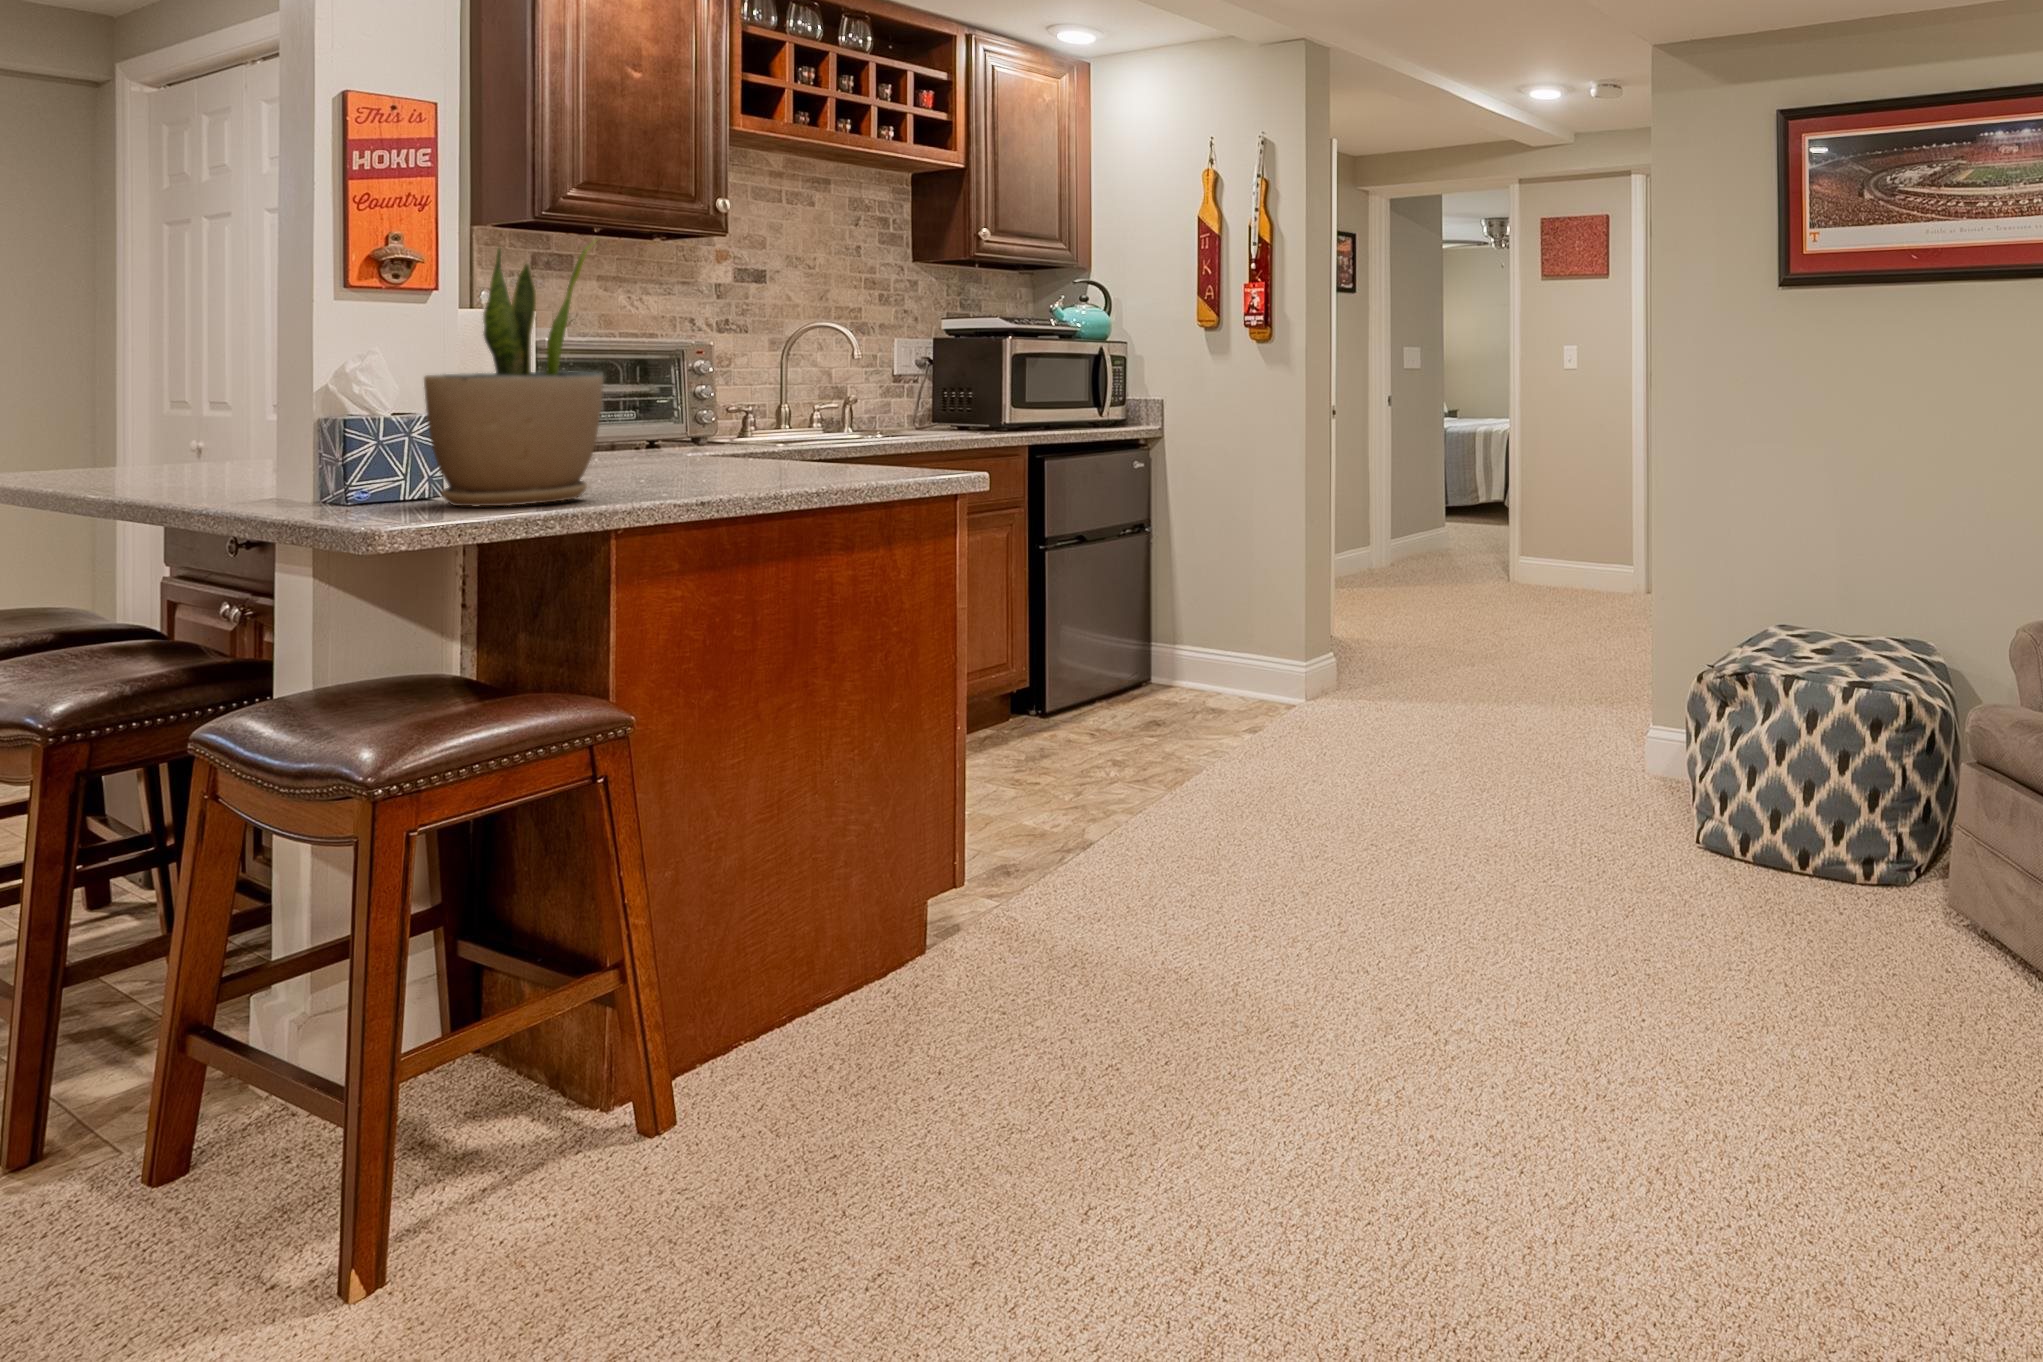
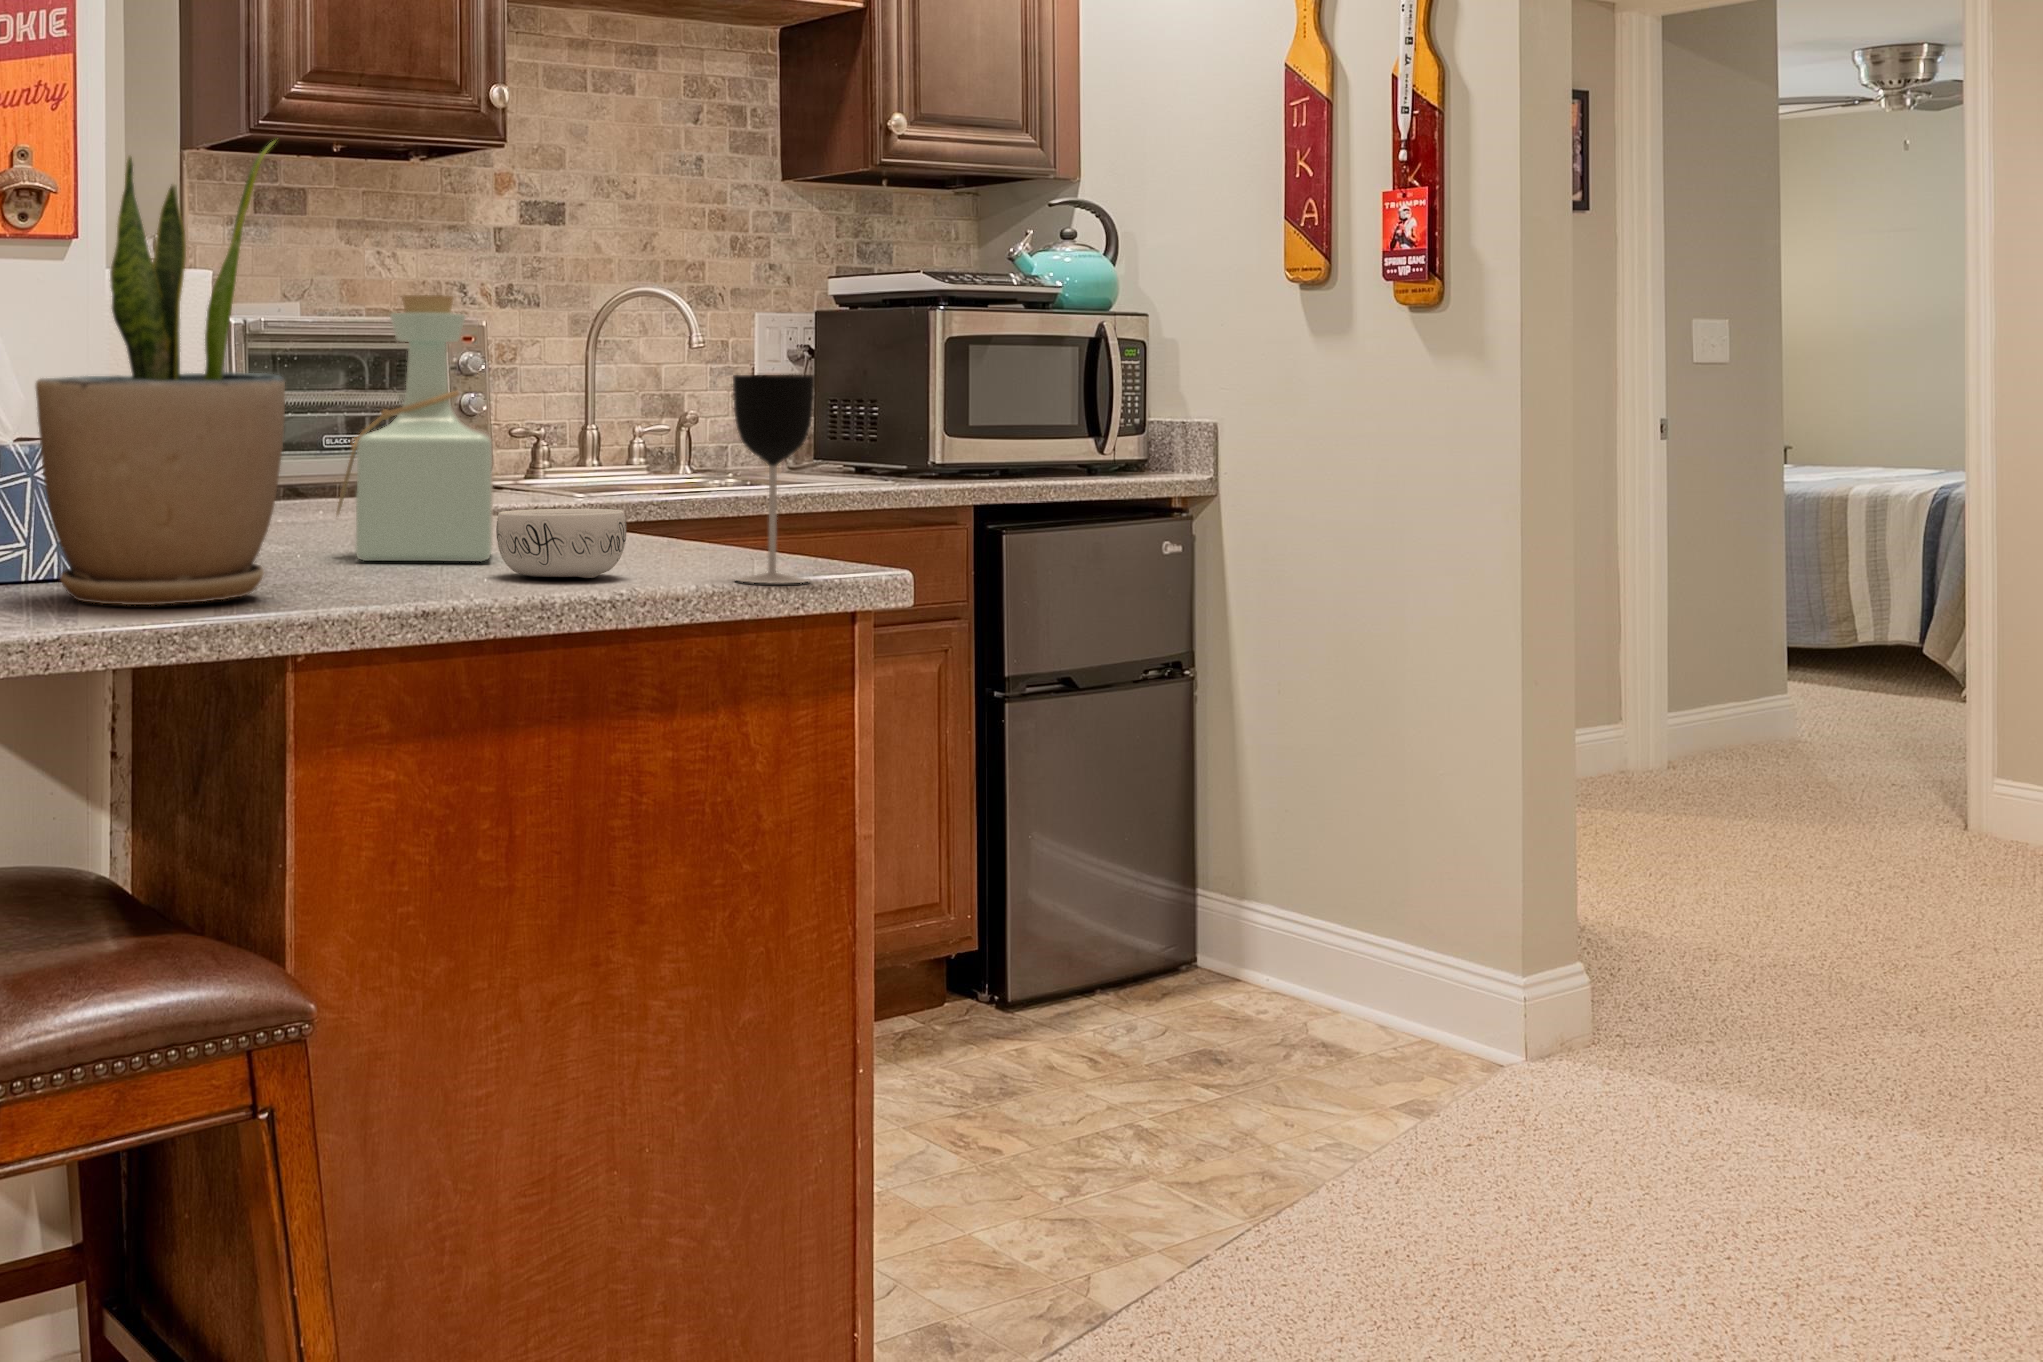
bottle: none [625,327,732,481] -> present [337,295,493,561]
wine glass: none [883,372,930,482] -> present [733,375,815,583]
decorative bowl: none [737,446,819,484] -> present [496,509,626,578]

